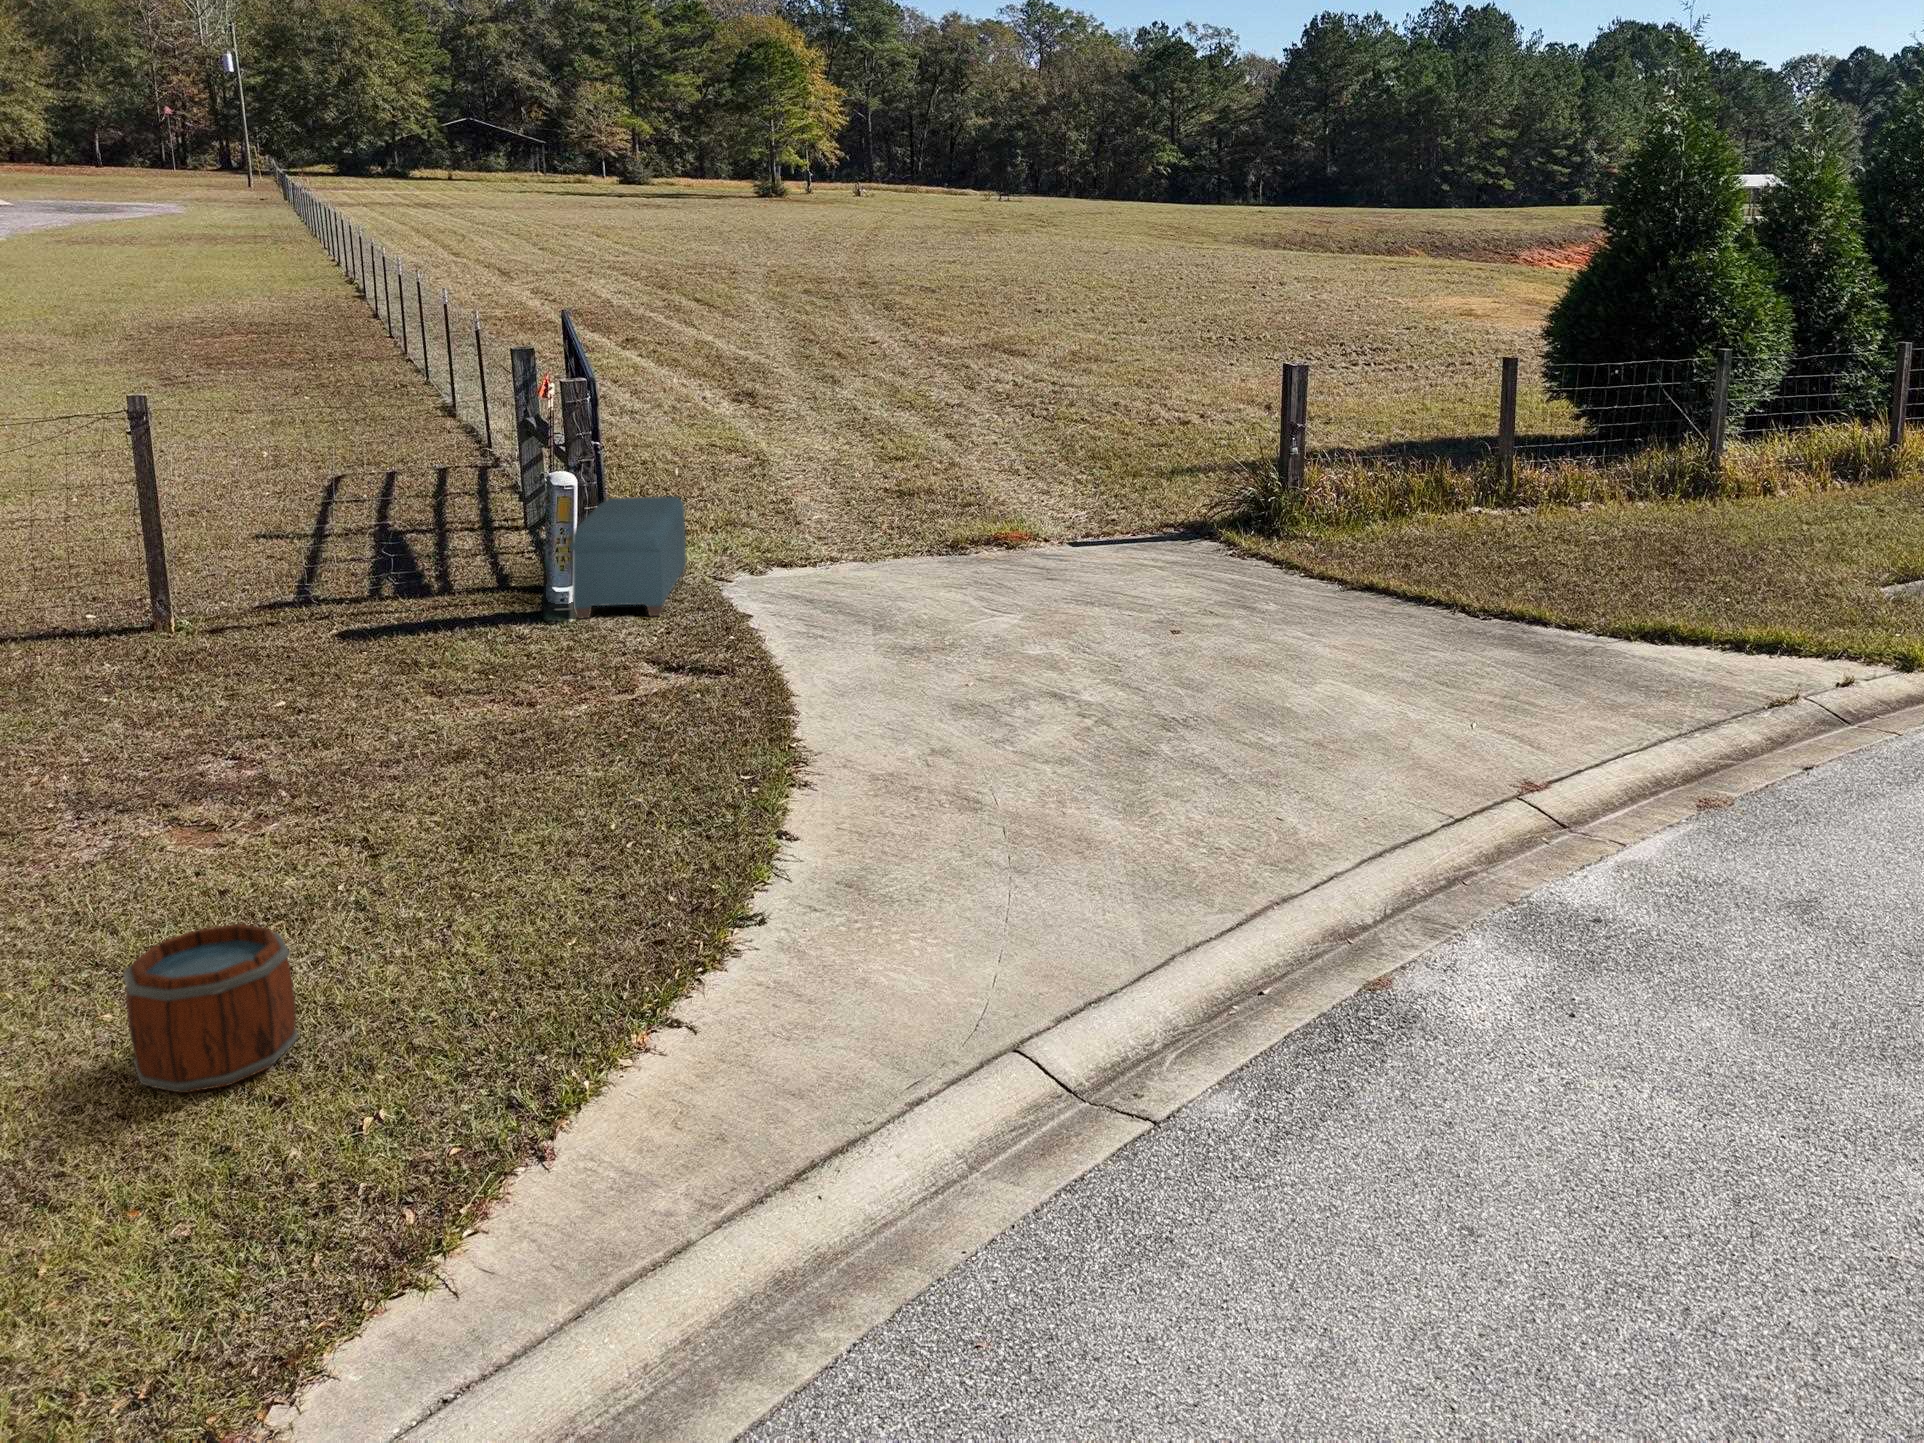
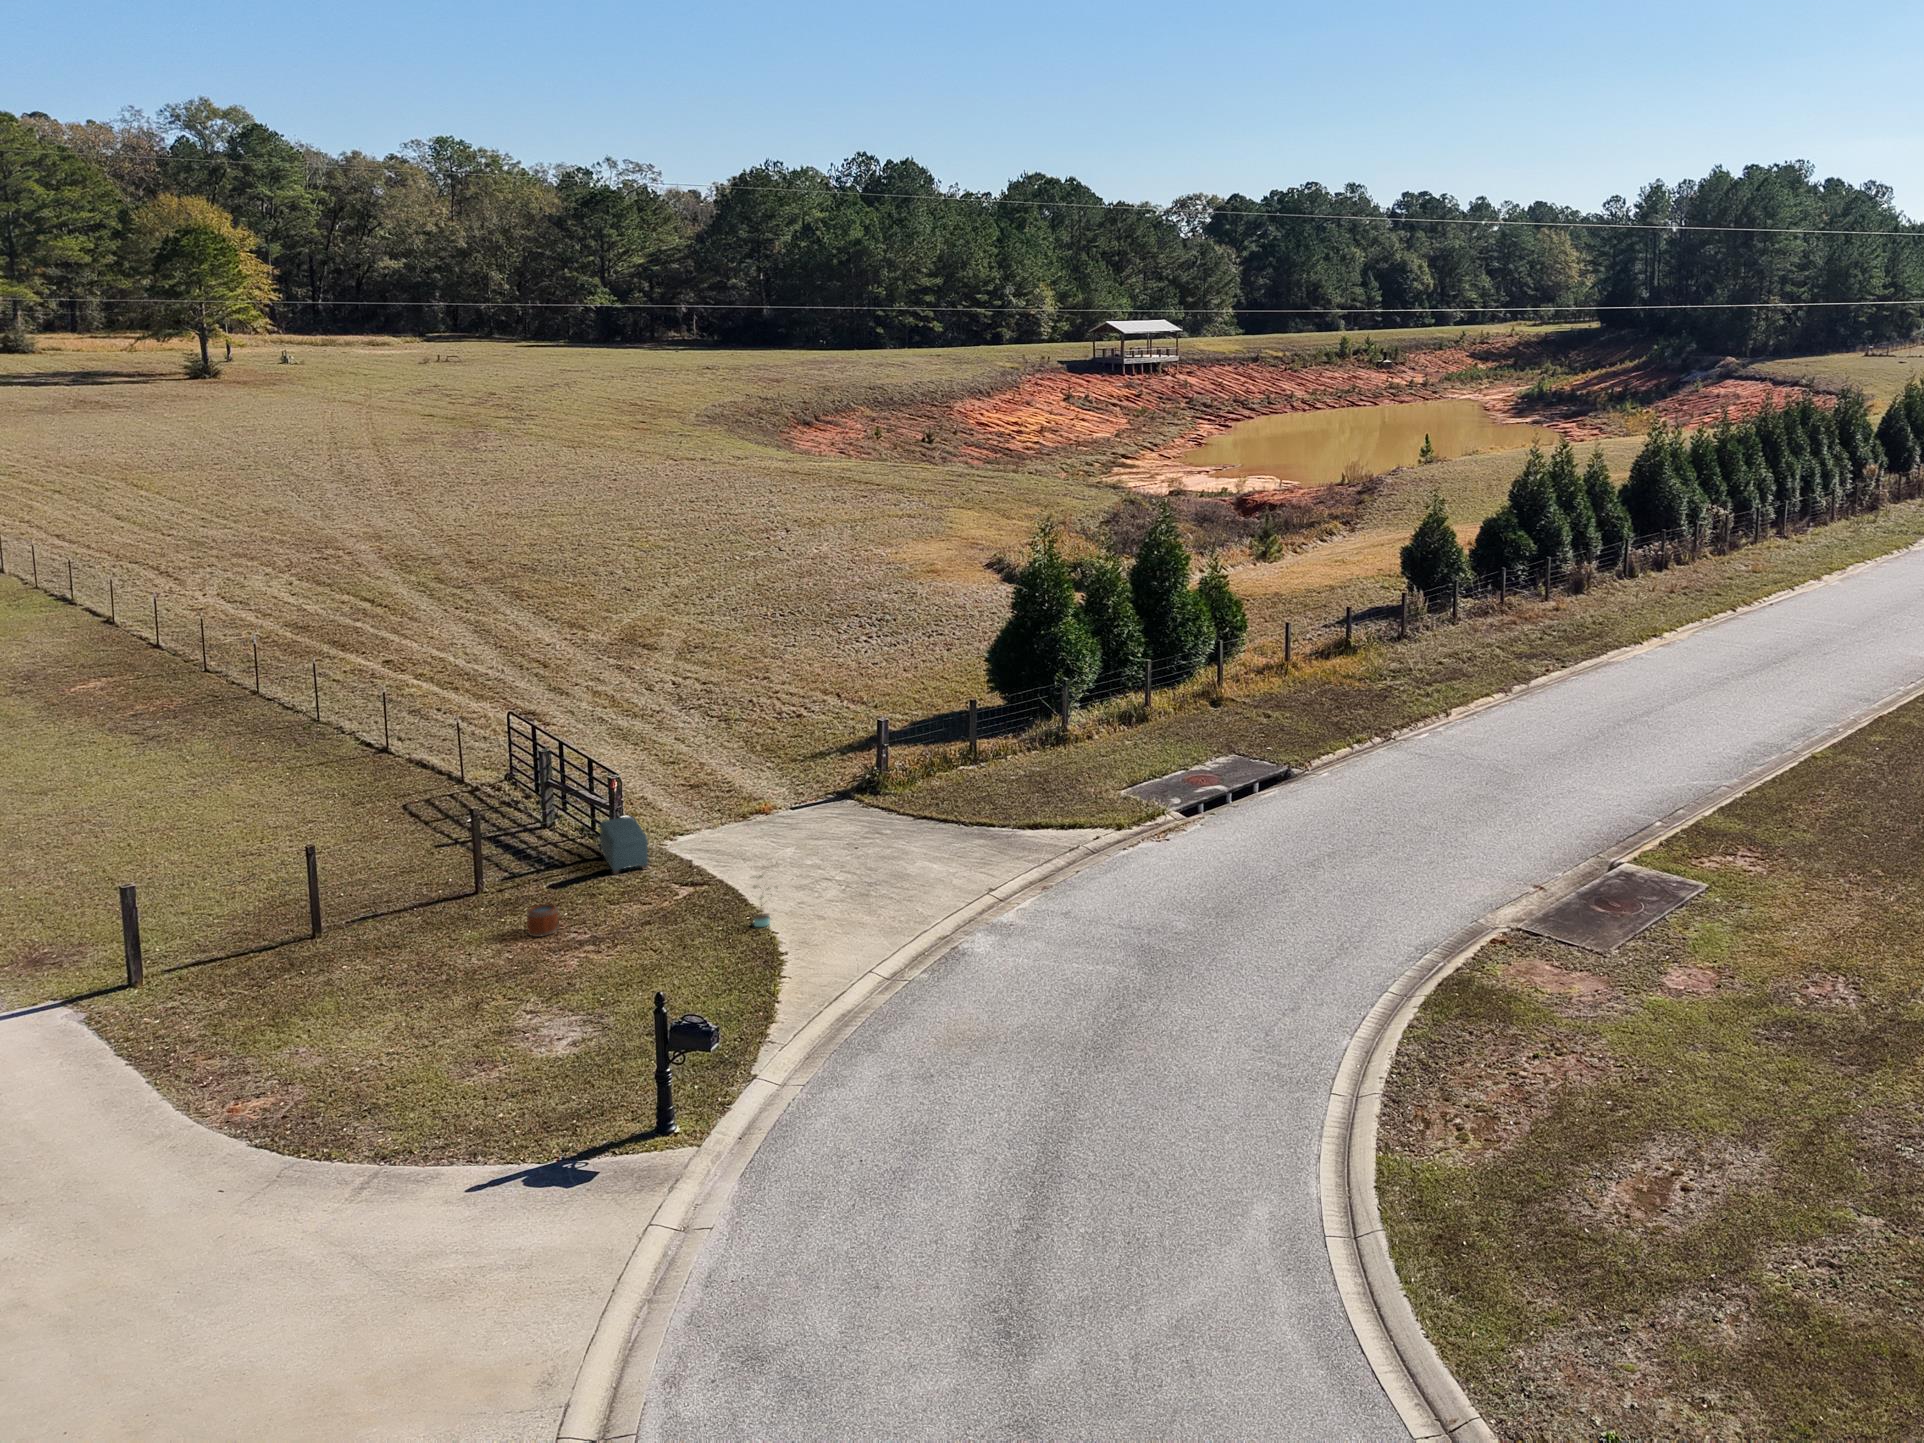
potted plant: none [750,631,848,797] -> present [754,875,778,927]
bucket: present [124,924,298,1093] -> present [527,904,559,937]

